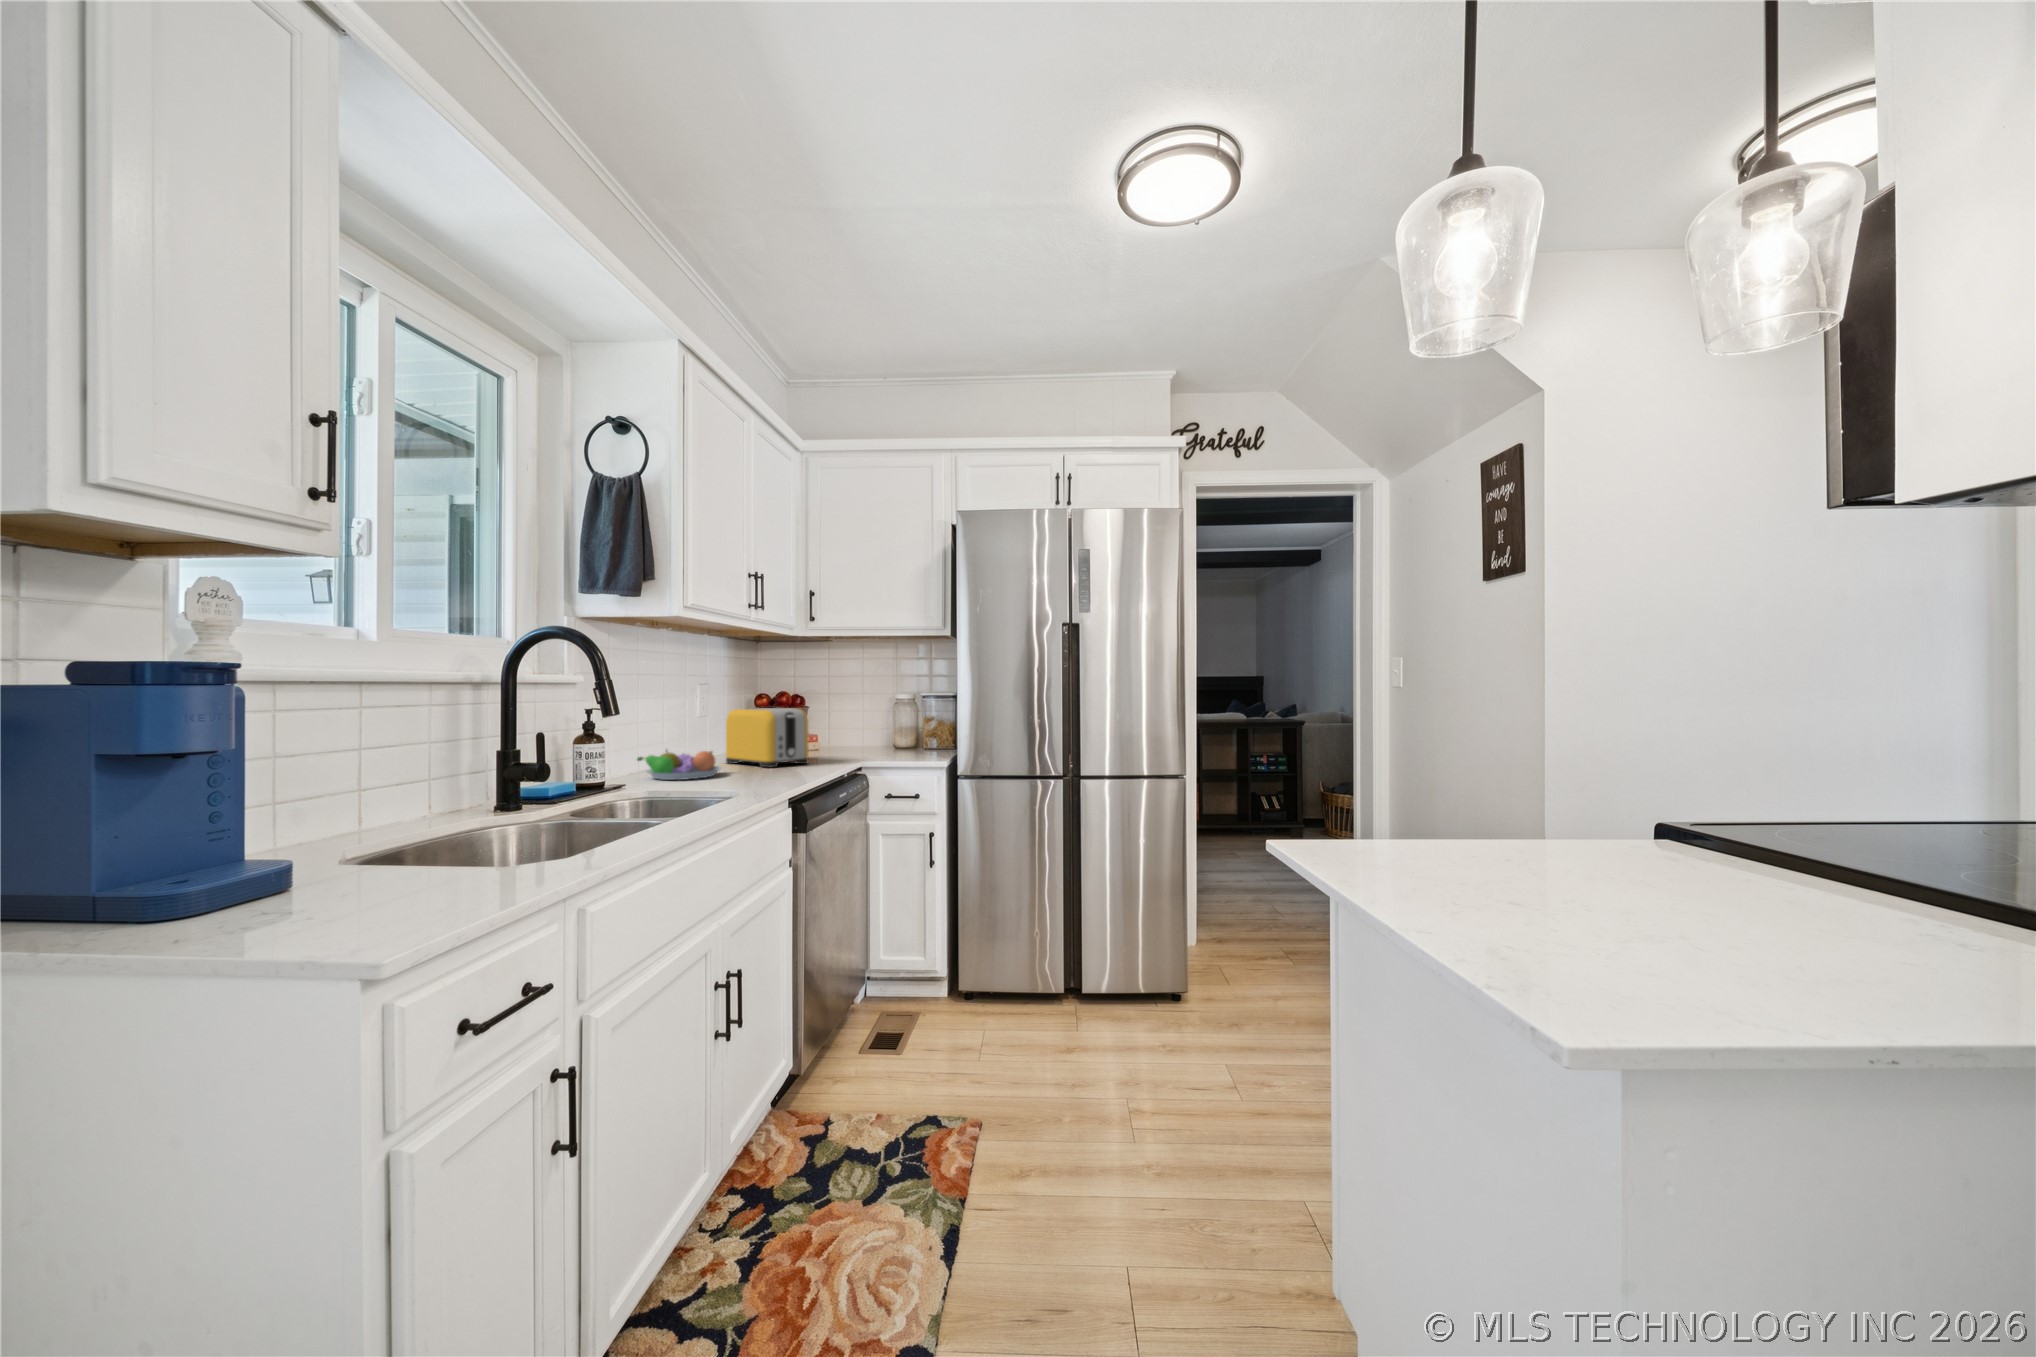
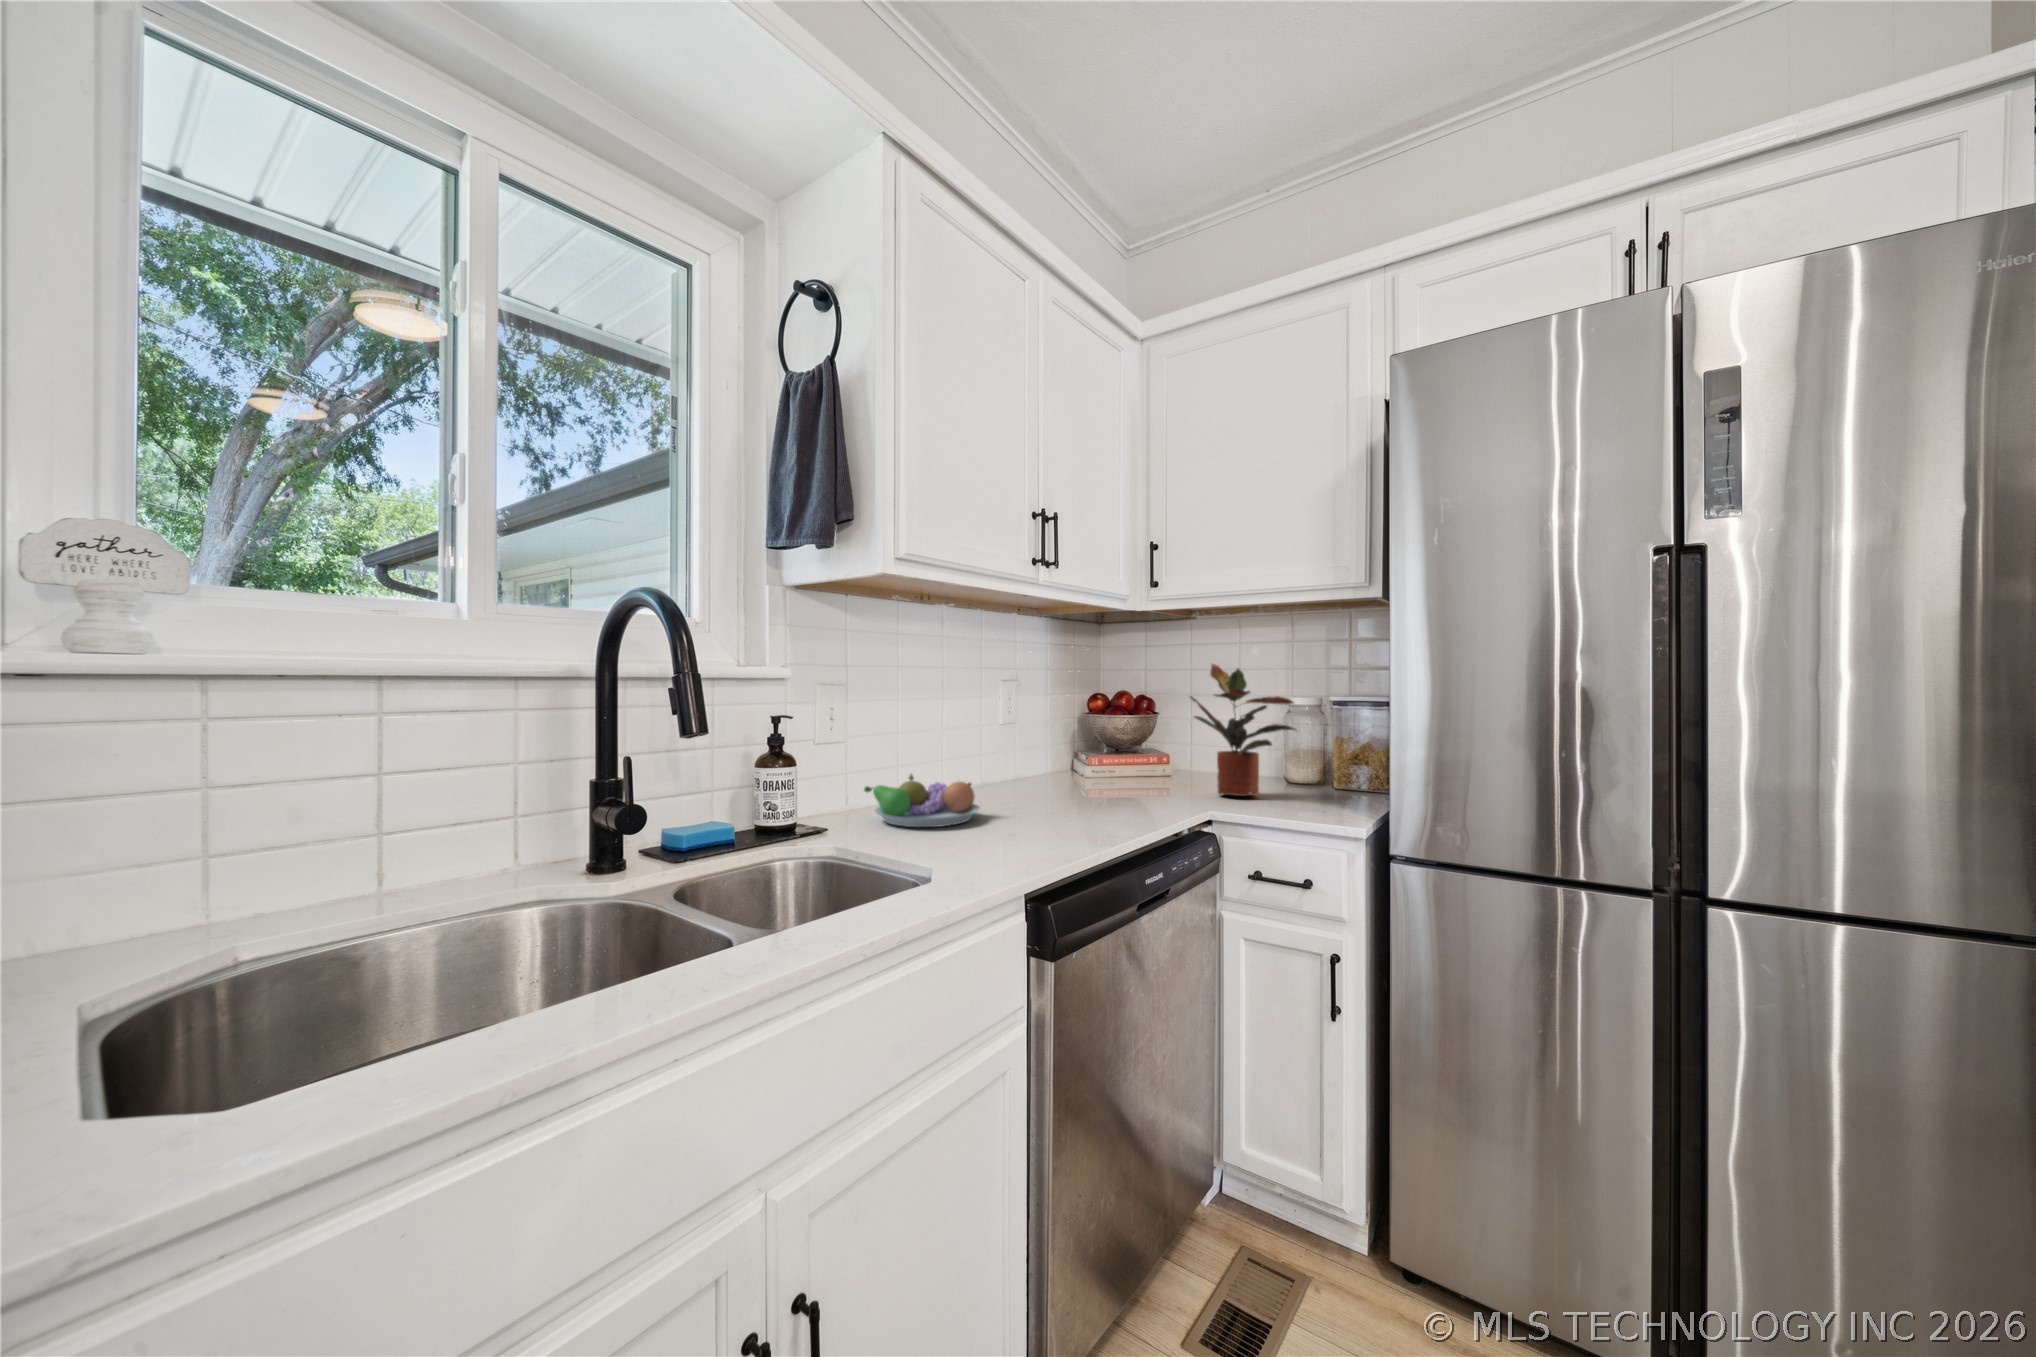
potted plant: none [838,672,906,756] -> present [1190,664,1295,796]
toaster: present [726,708,809,767] -> none [1020,716,1127,811]

